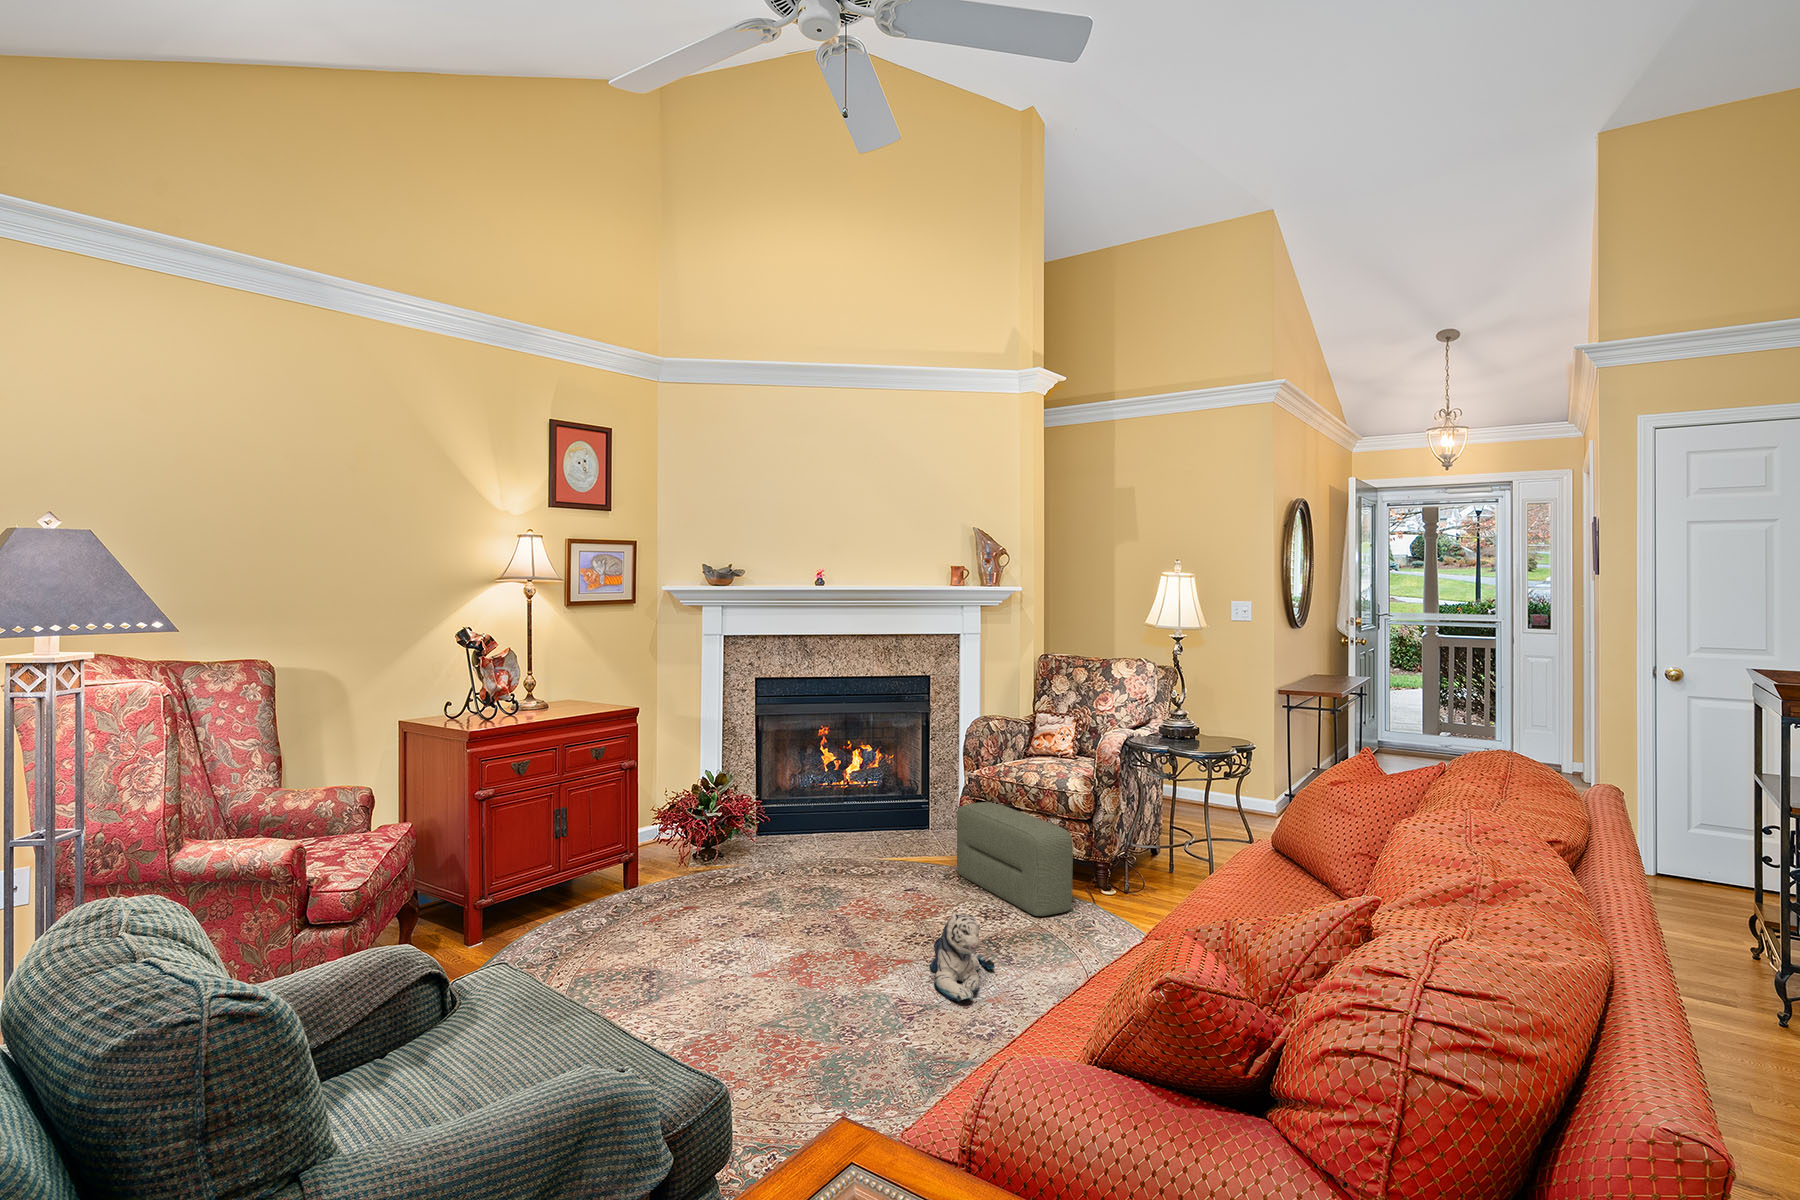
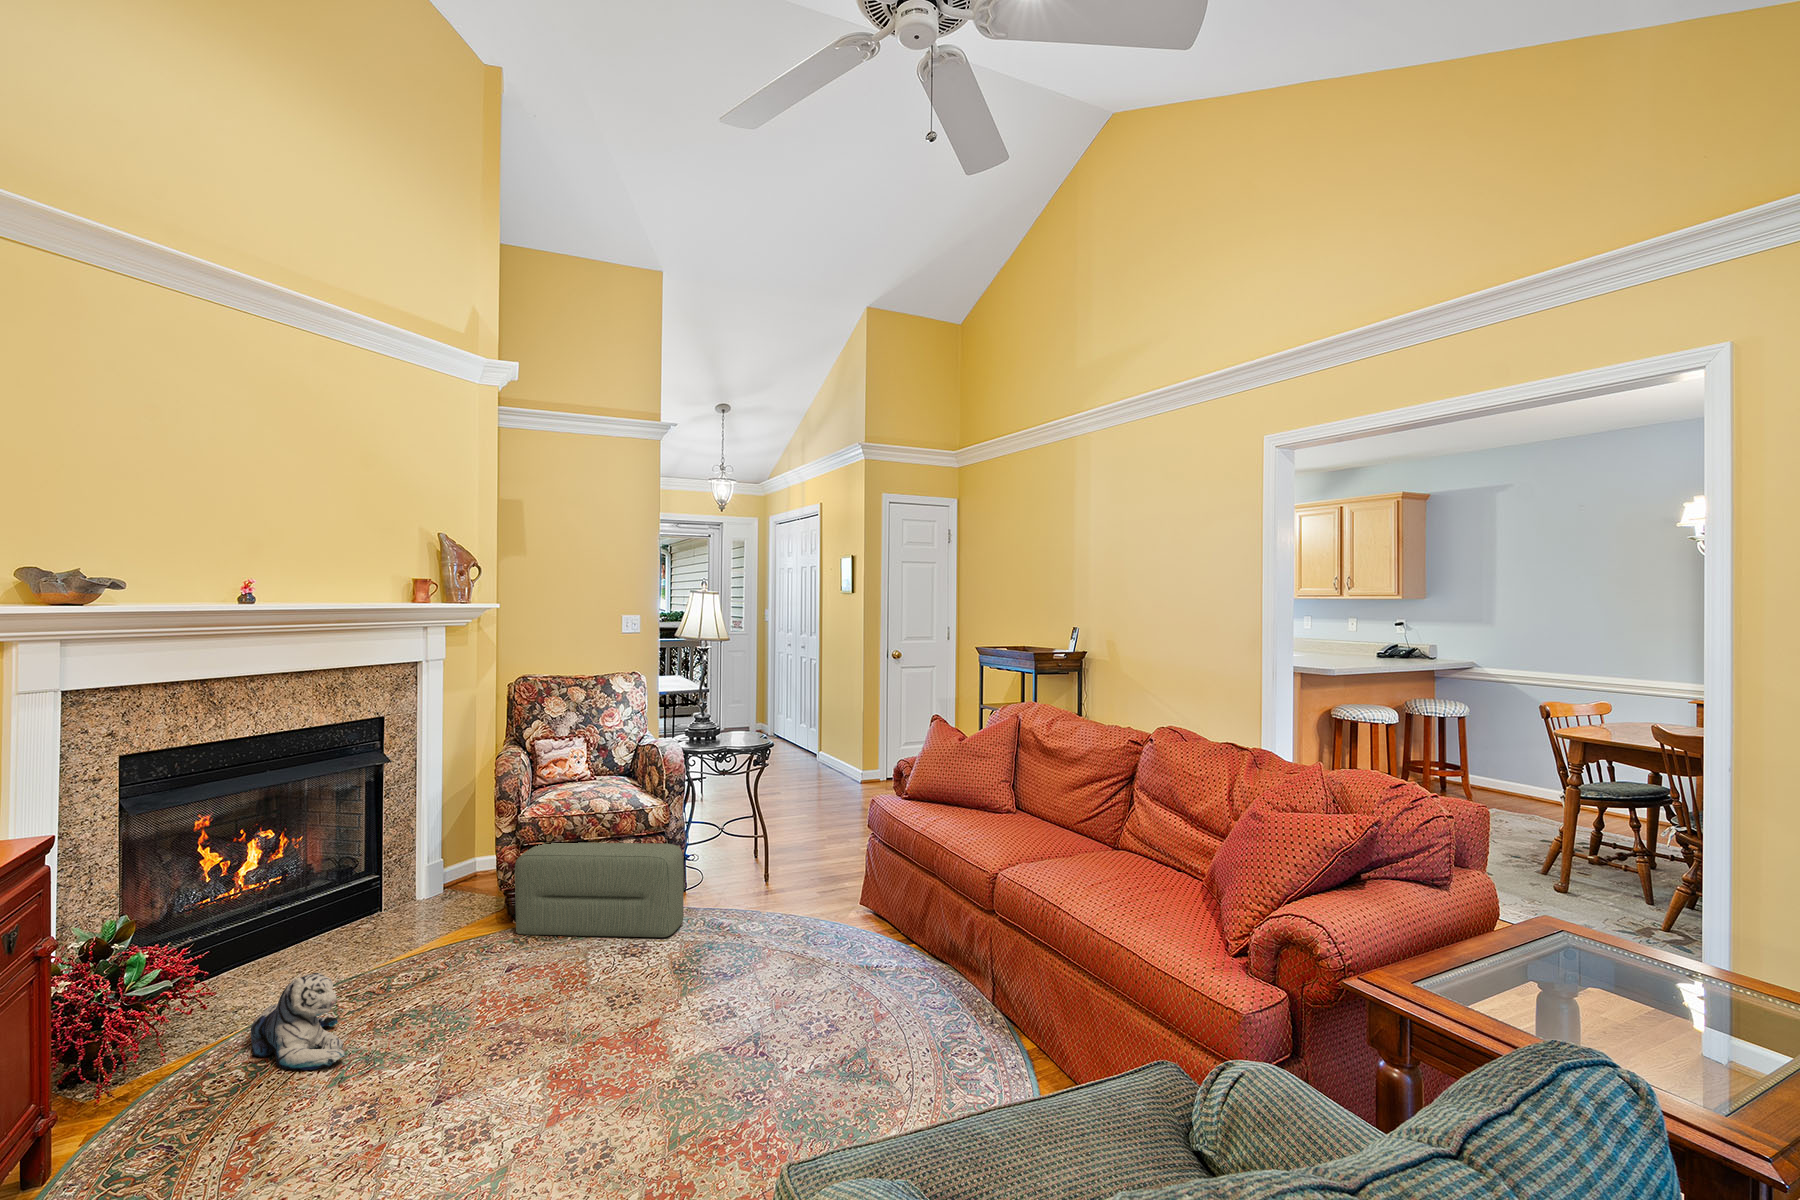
plush toy: present [929,914,995,1002] -> present [250,973,345,1070]

